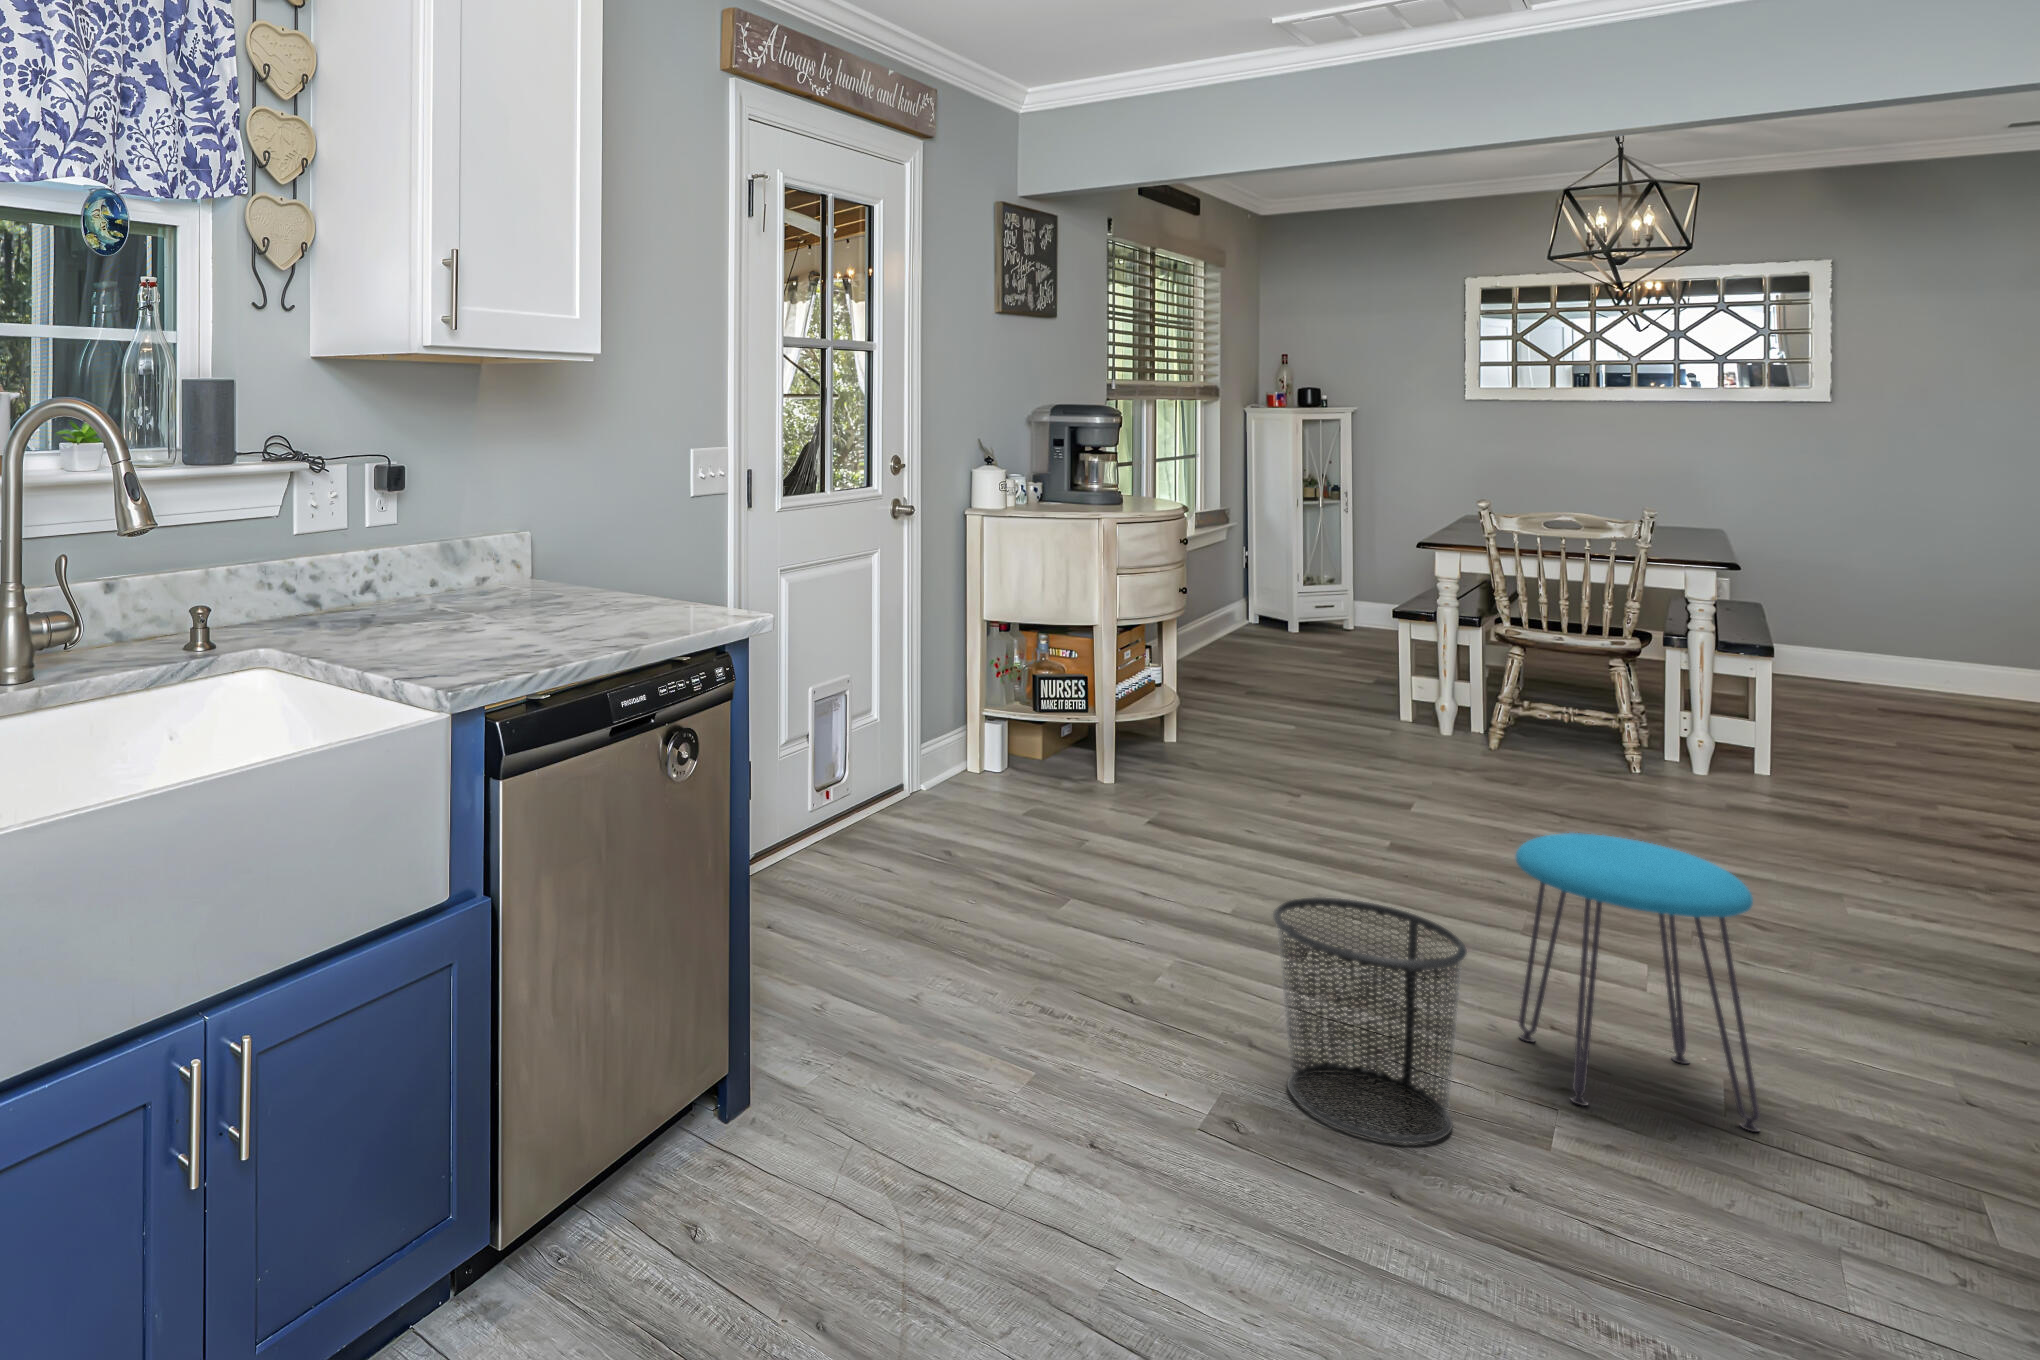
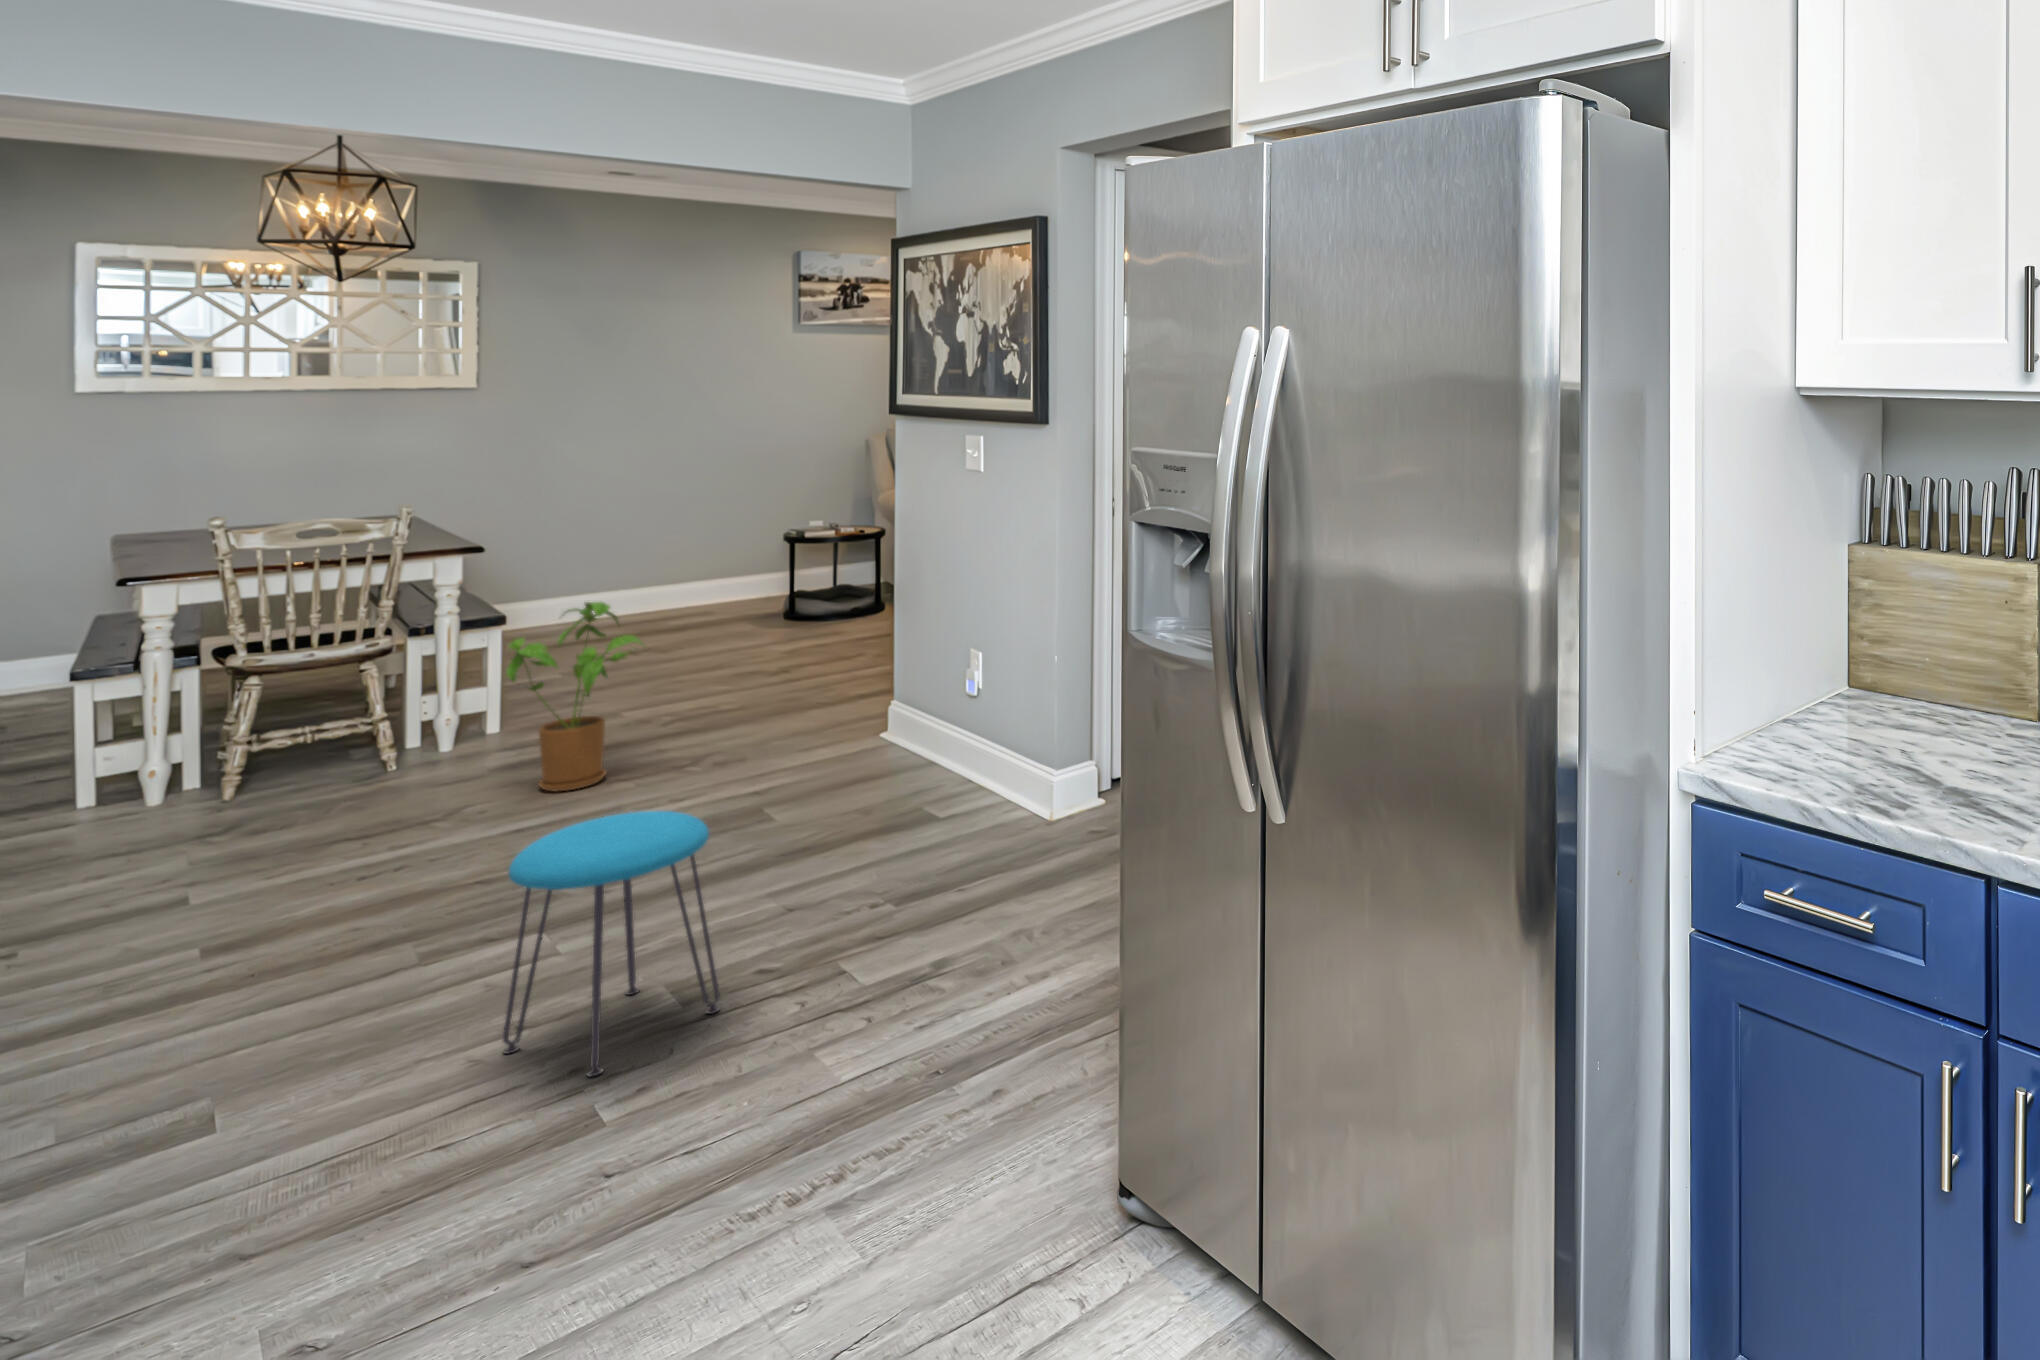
house plant: none [1713,639,1896,859] -> present [506,602,642,792]
waste bin: present [1273,897,1467,1144] -> none [302,977,538,1262]

